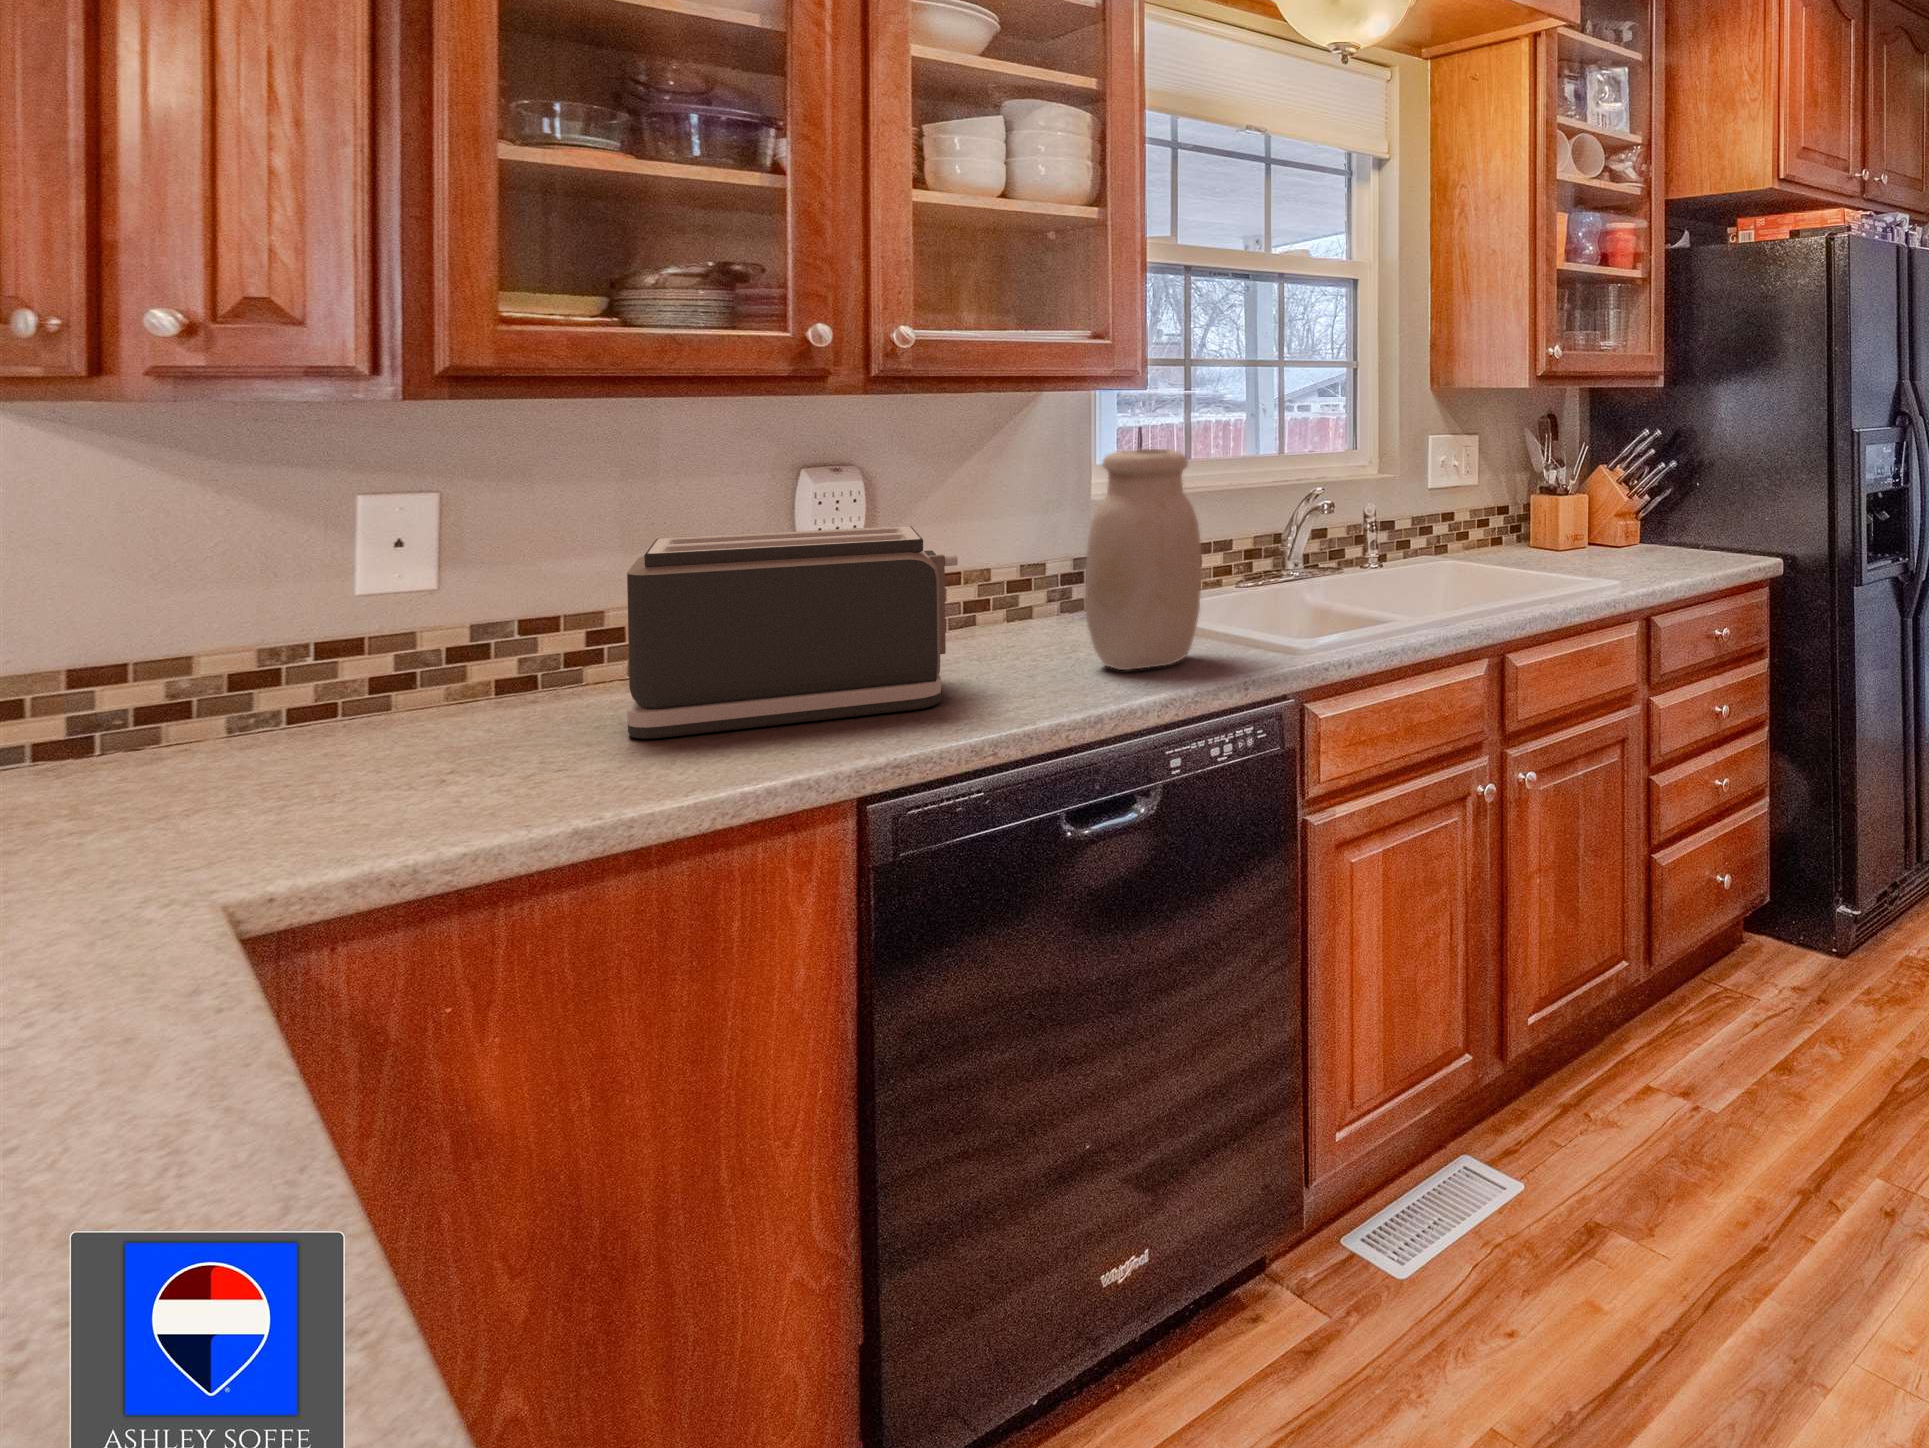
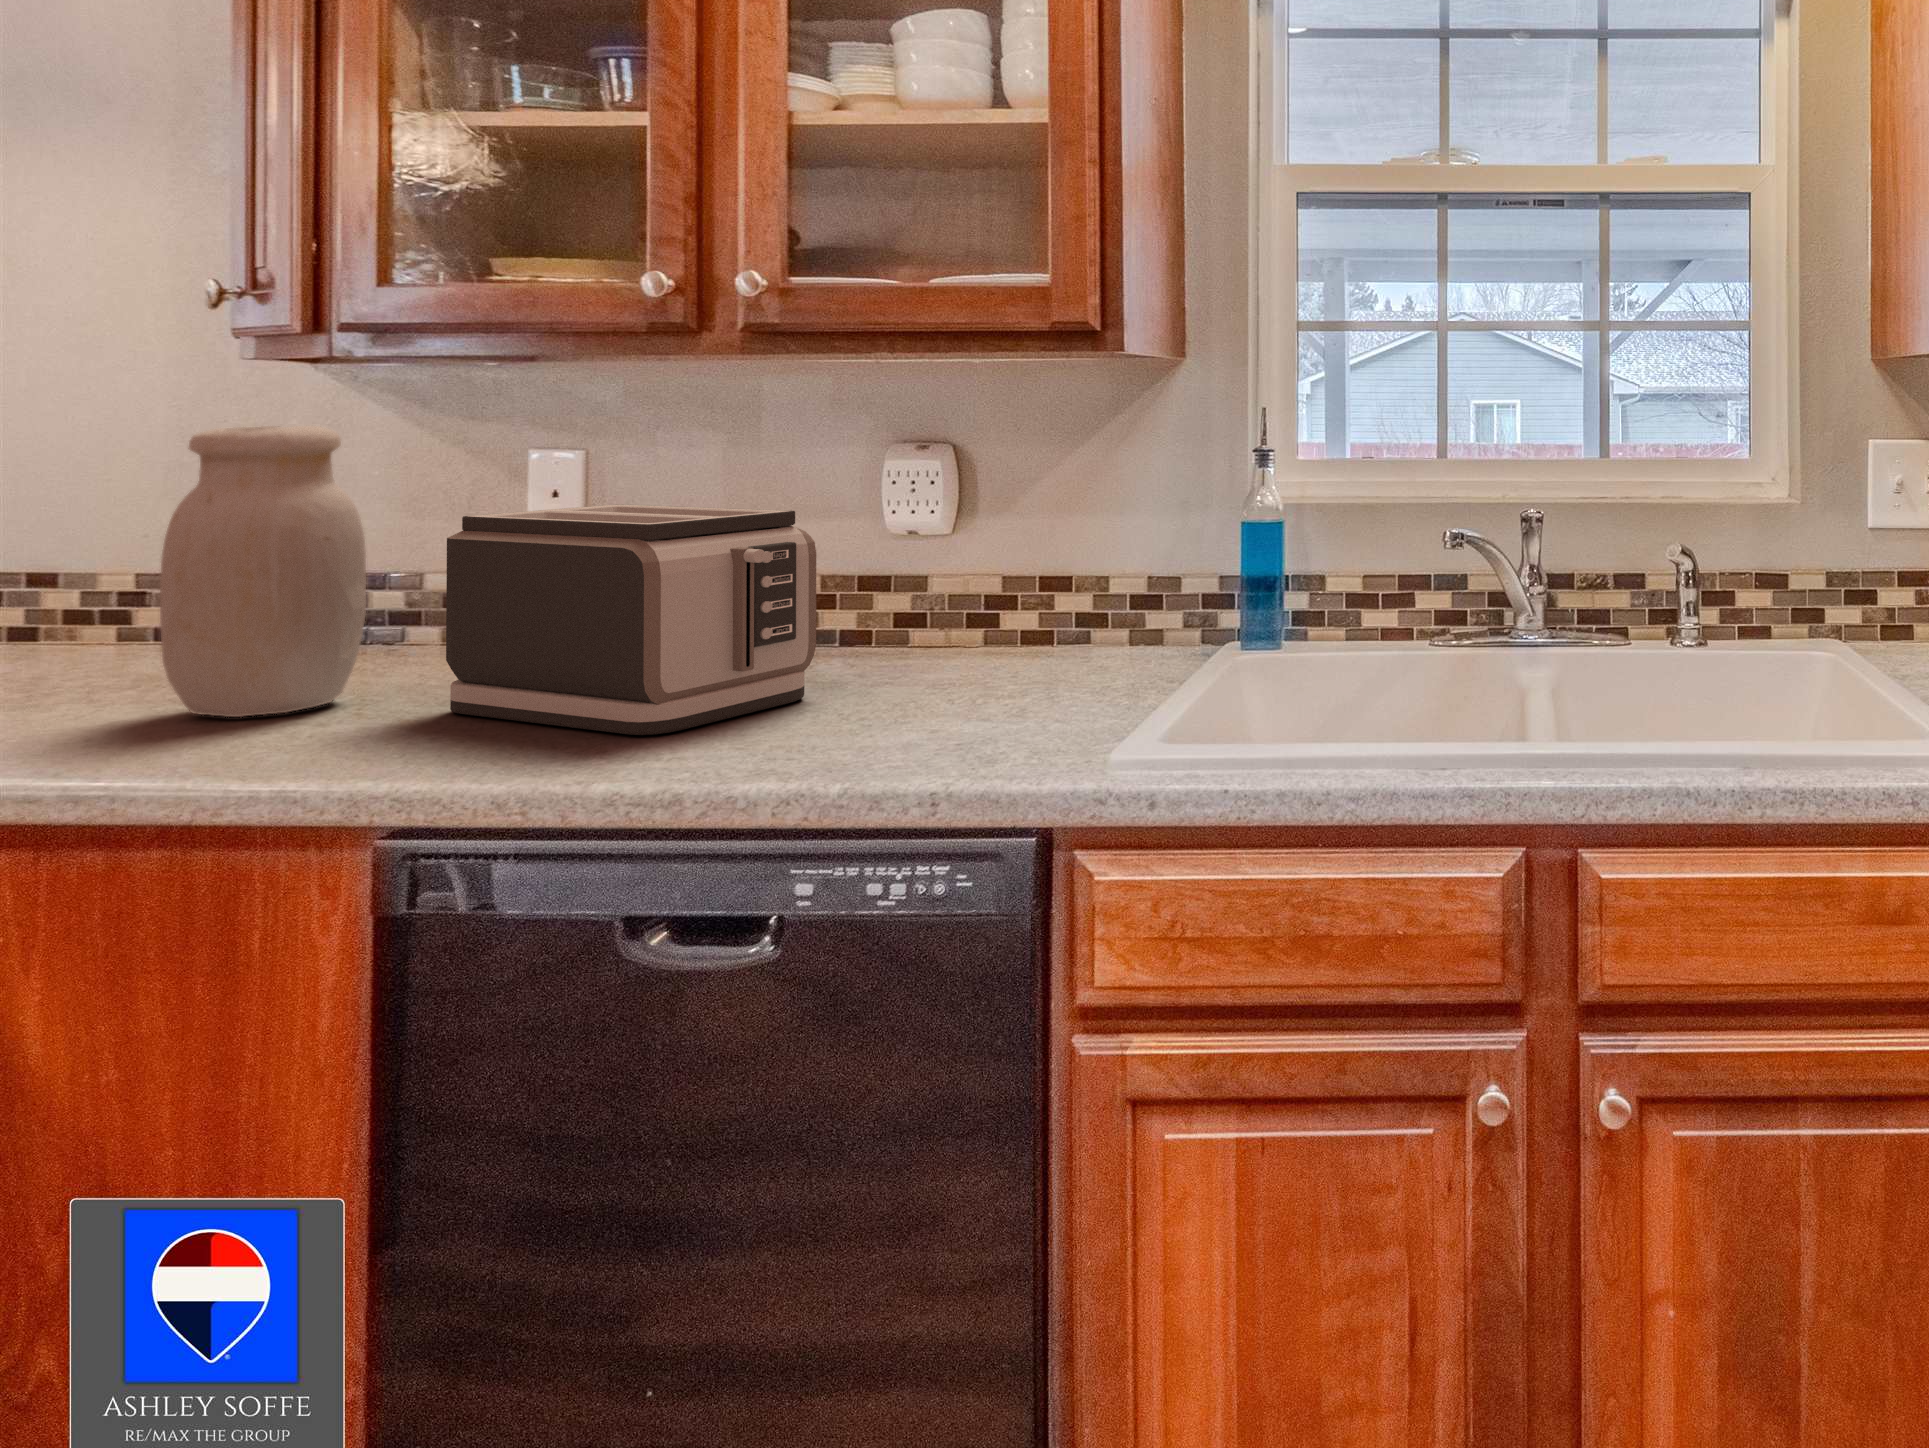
jar: present [1085,449,1202,670] -> present [160,426,366,717]

